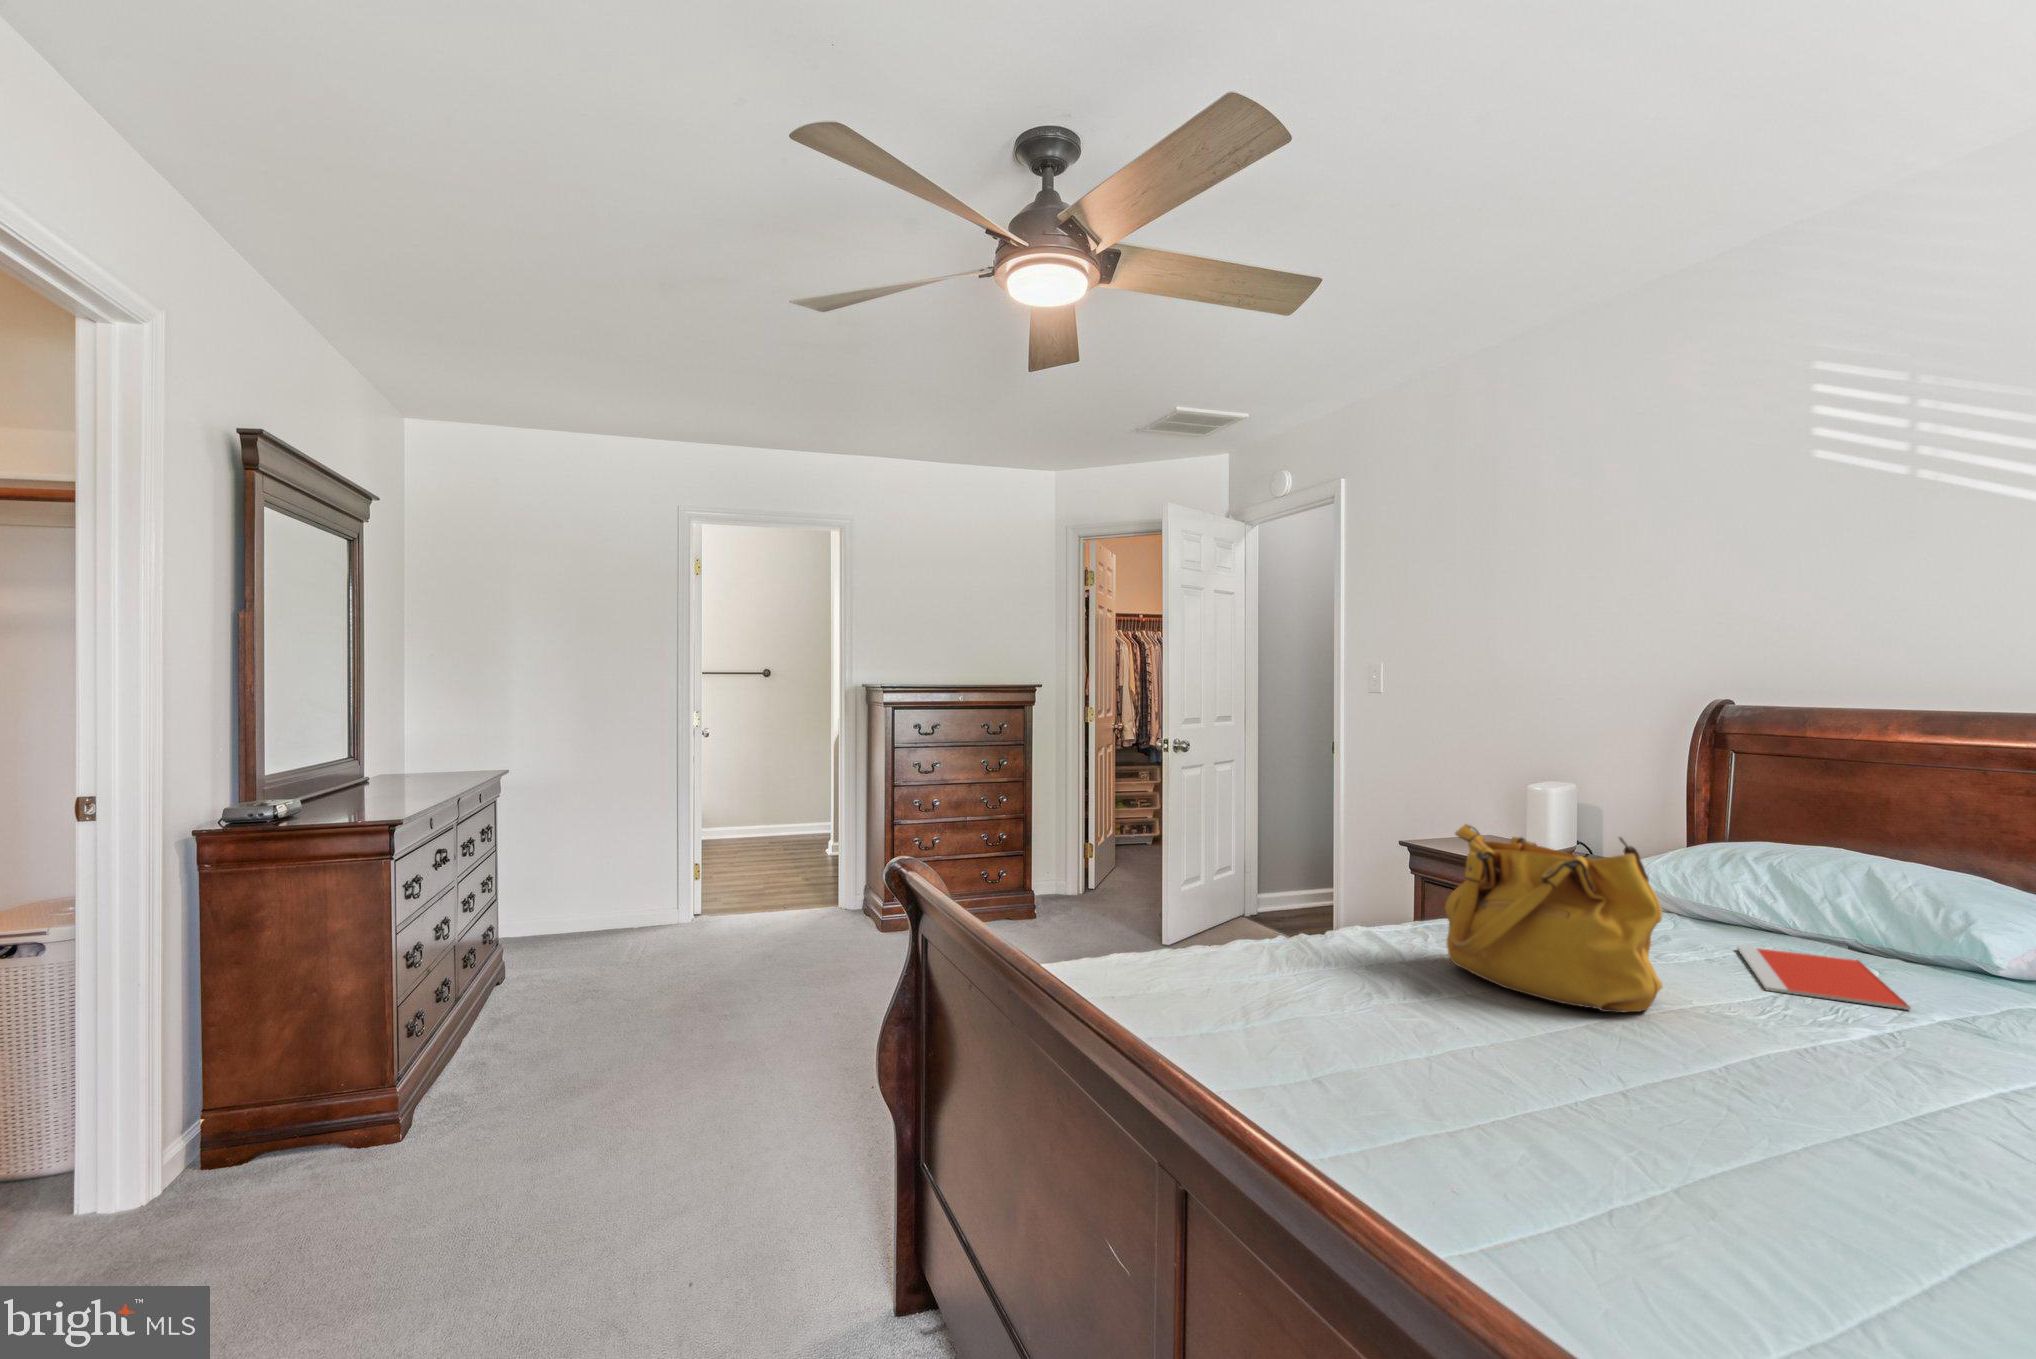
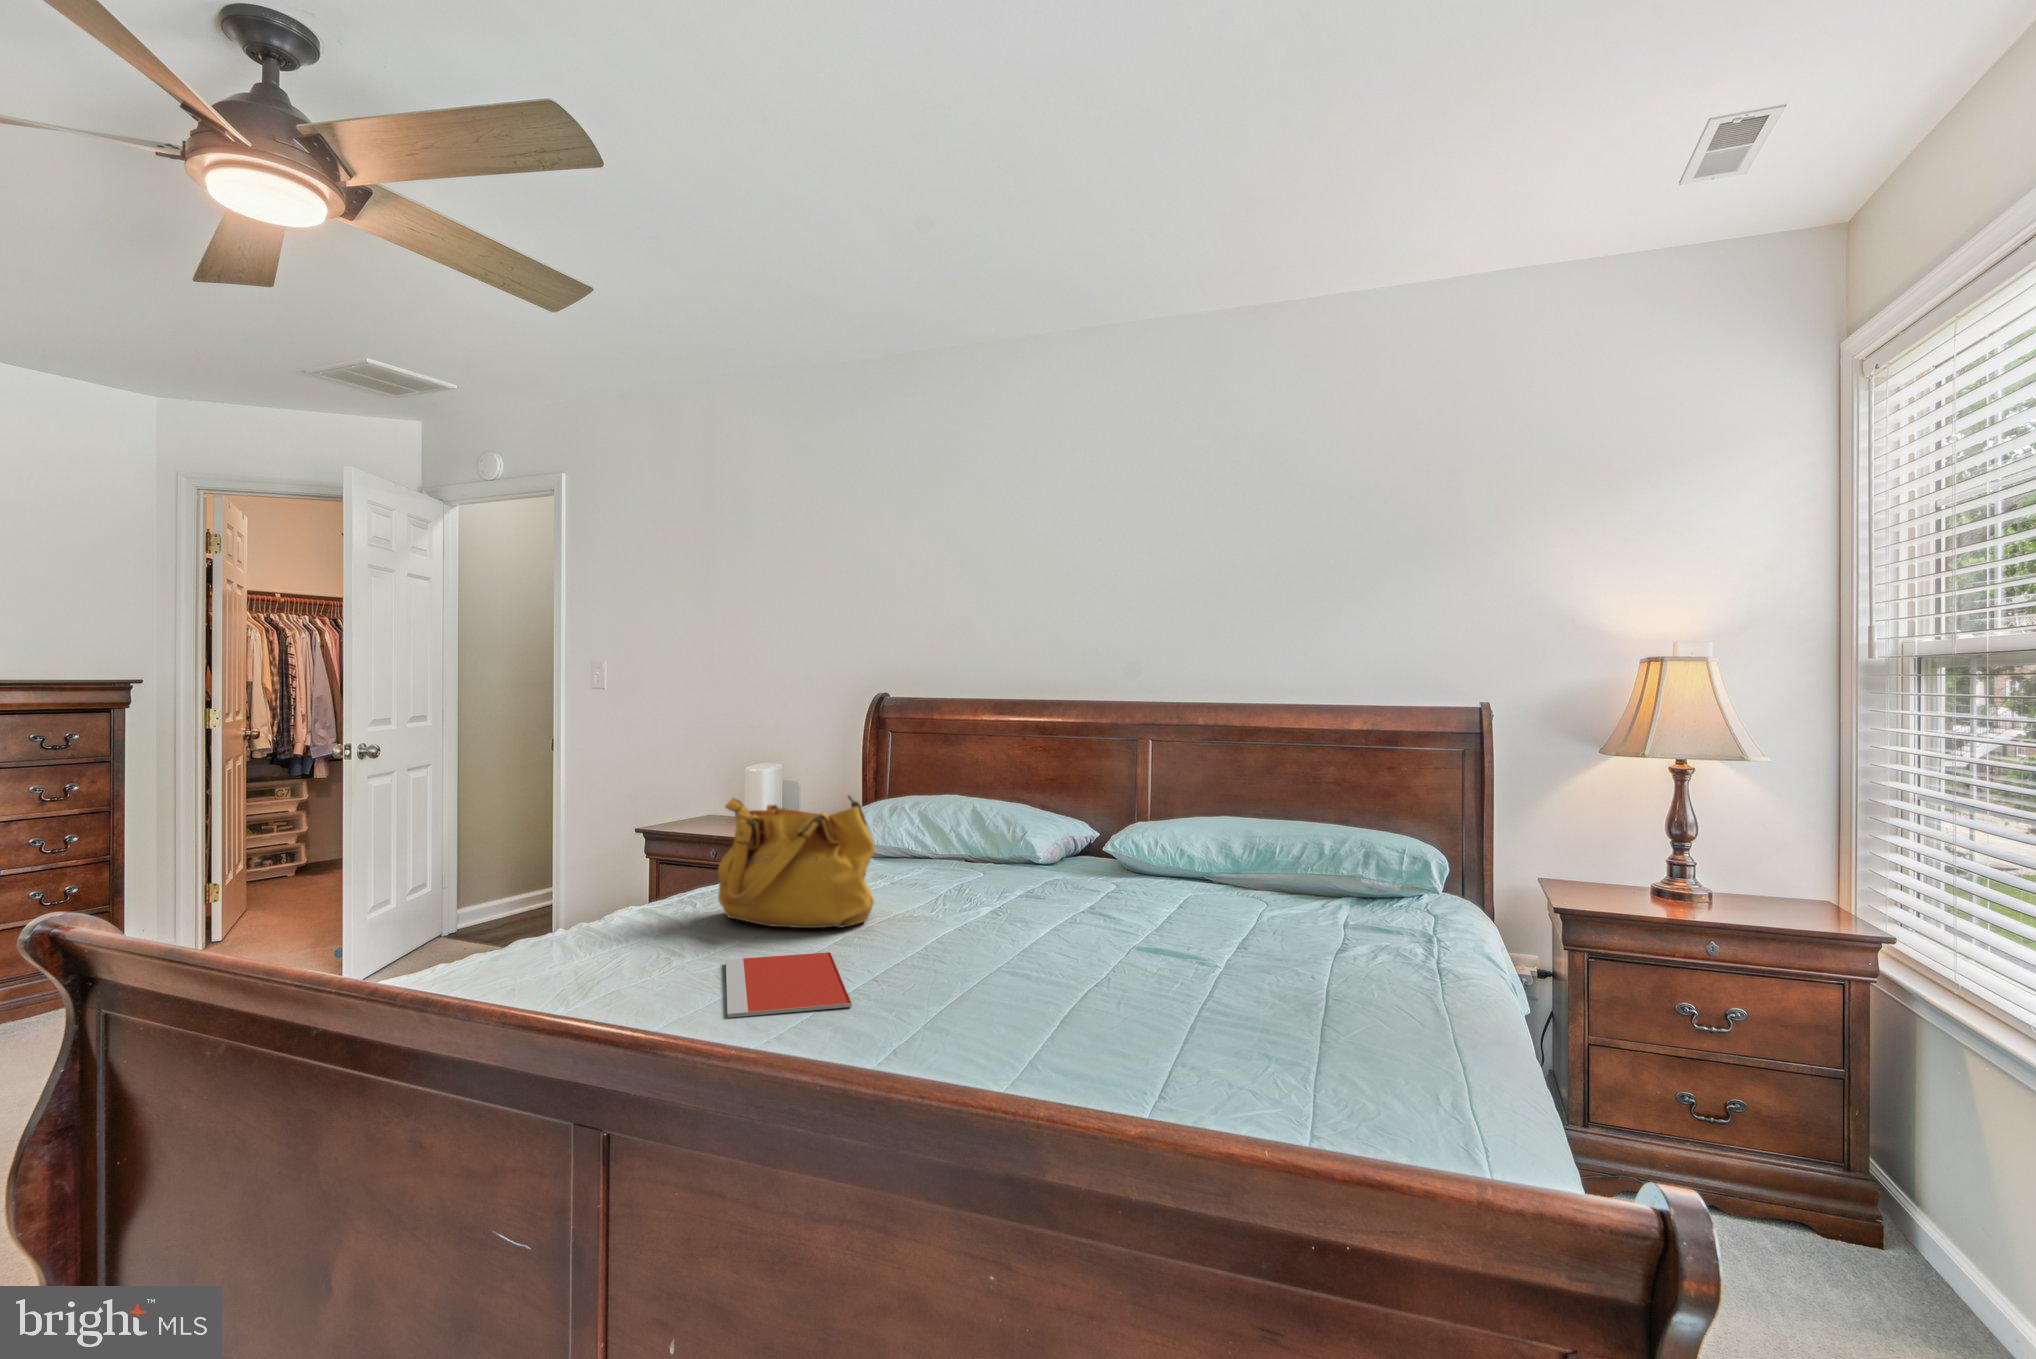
notebook: present [1737,946,1911,1010] -> present [726,952,852,1018]

